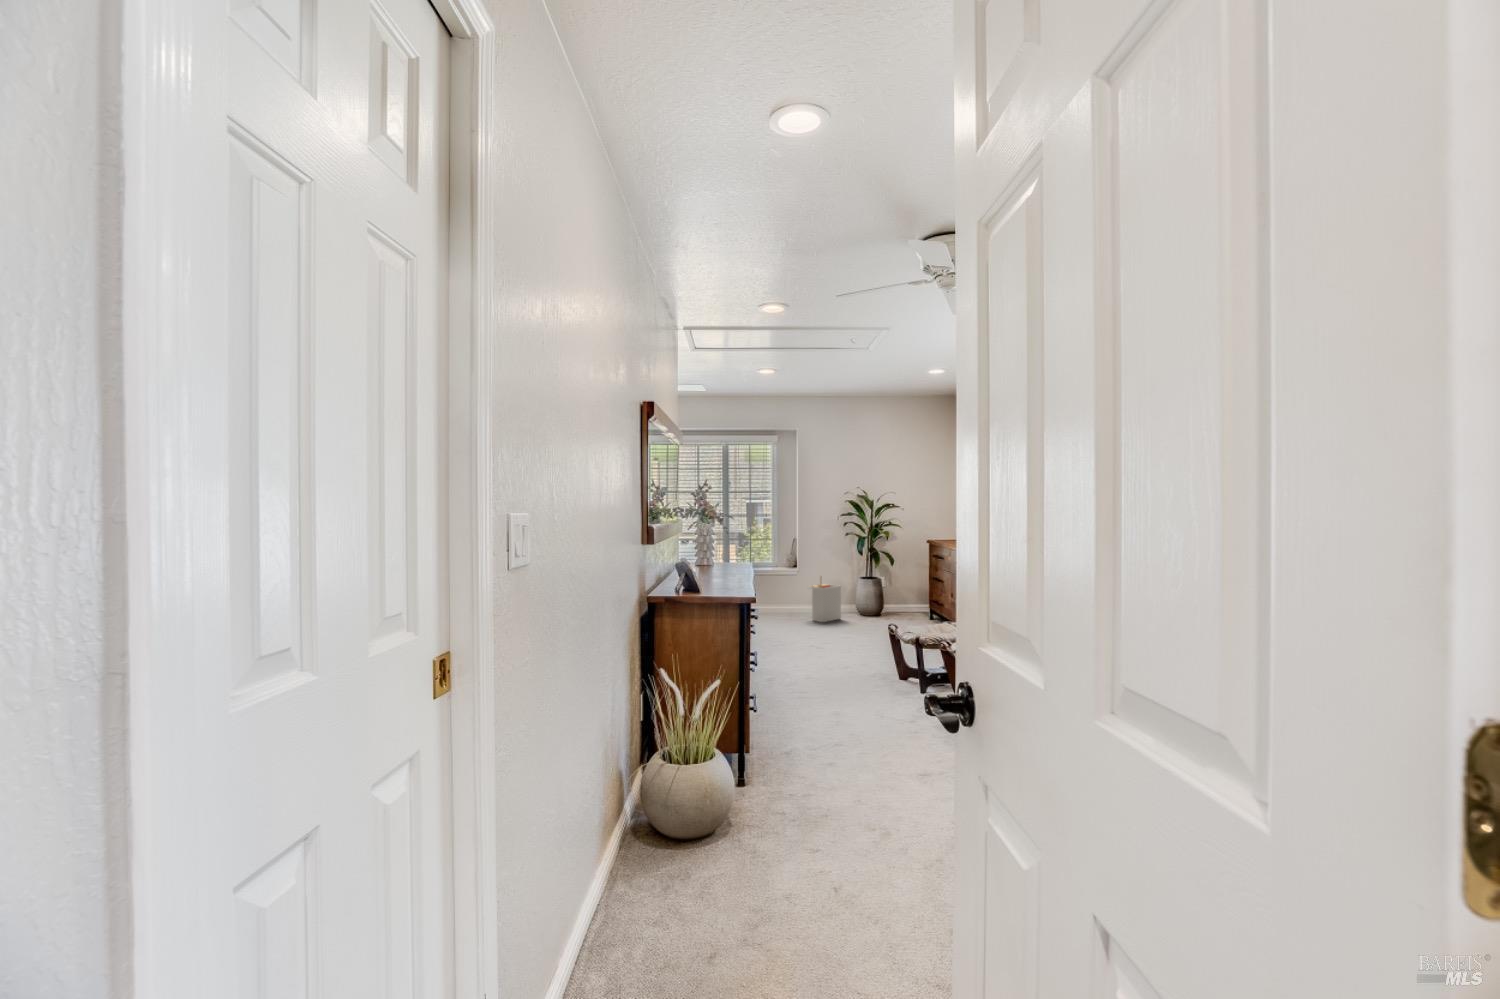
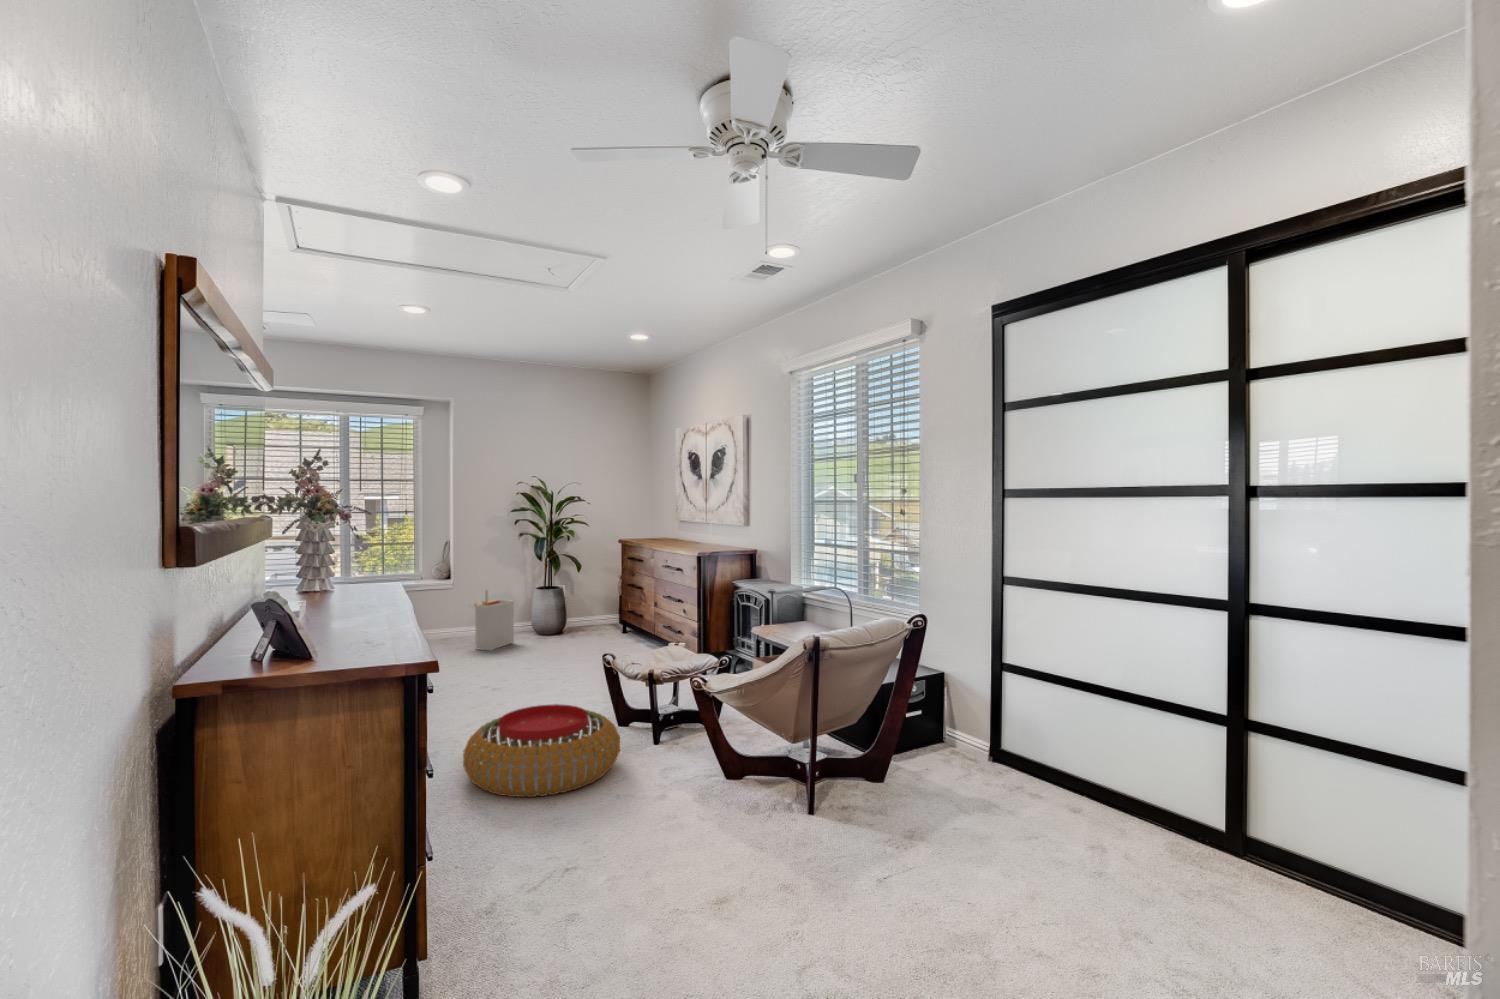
pouf: none [787,652,891,708] -> present [463,704,620,797]

